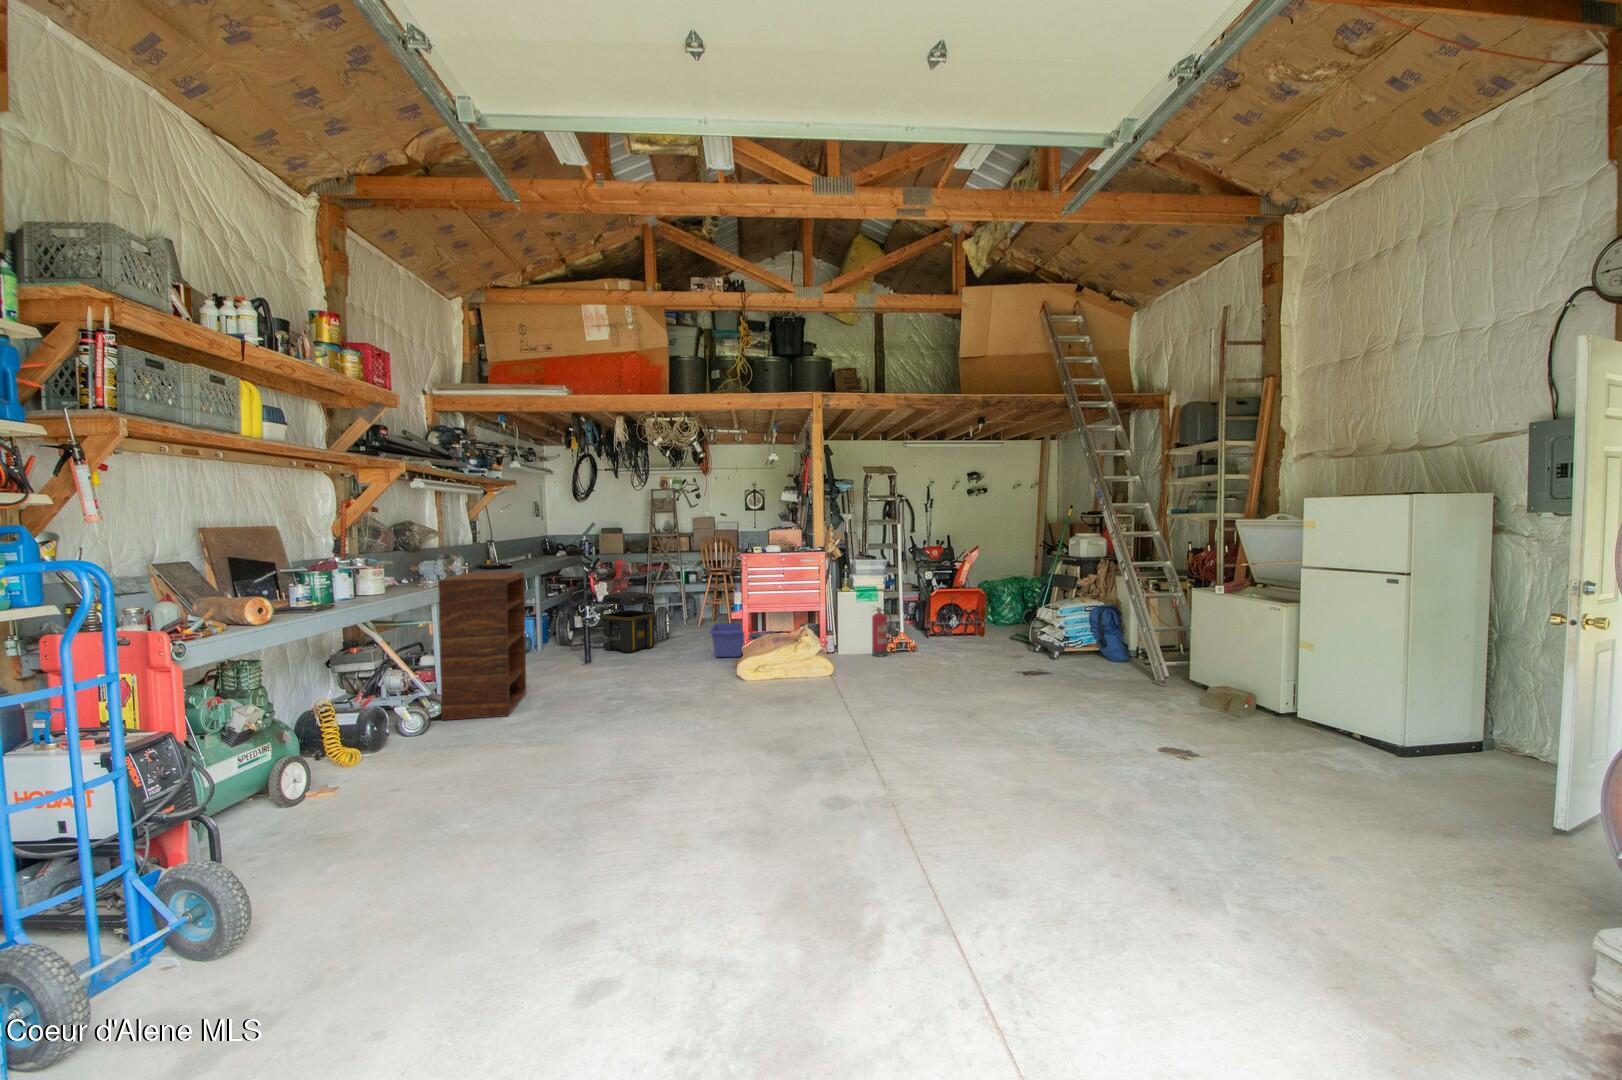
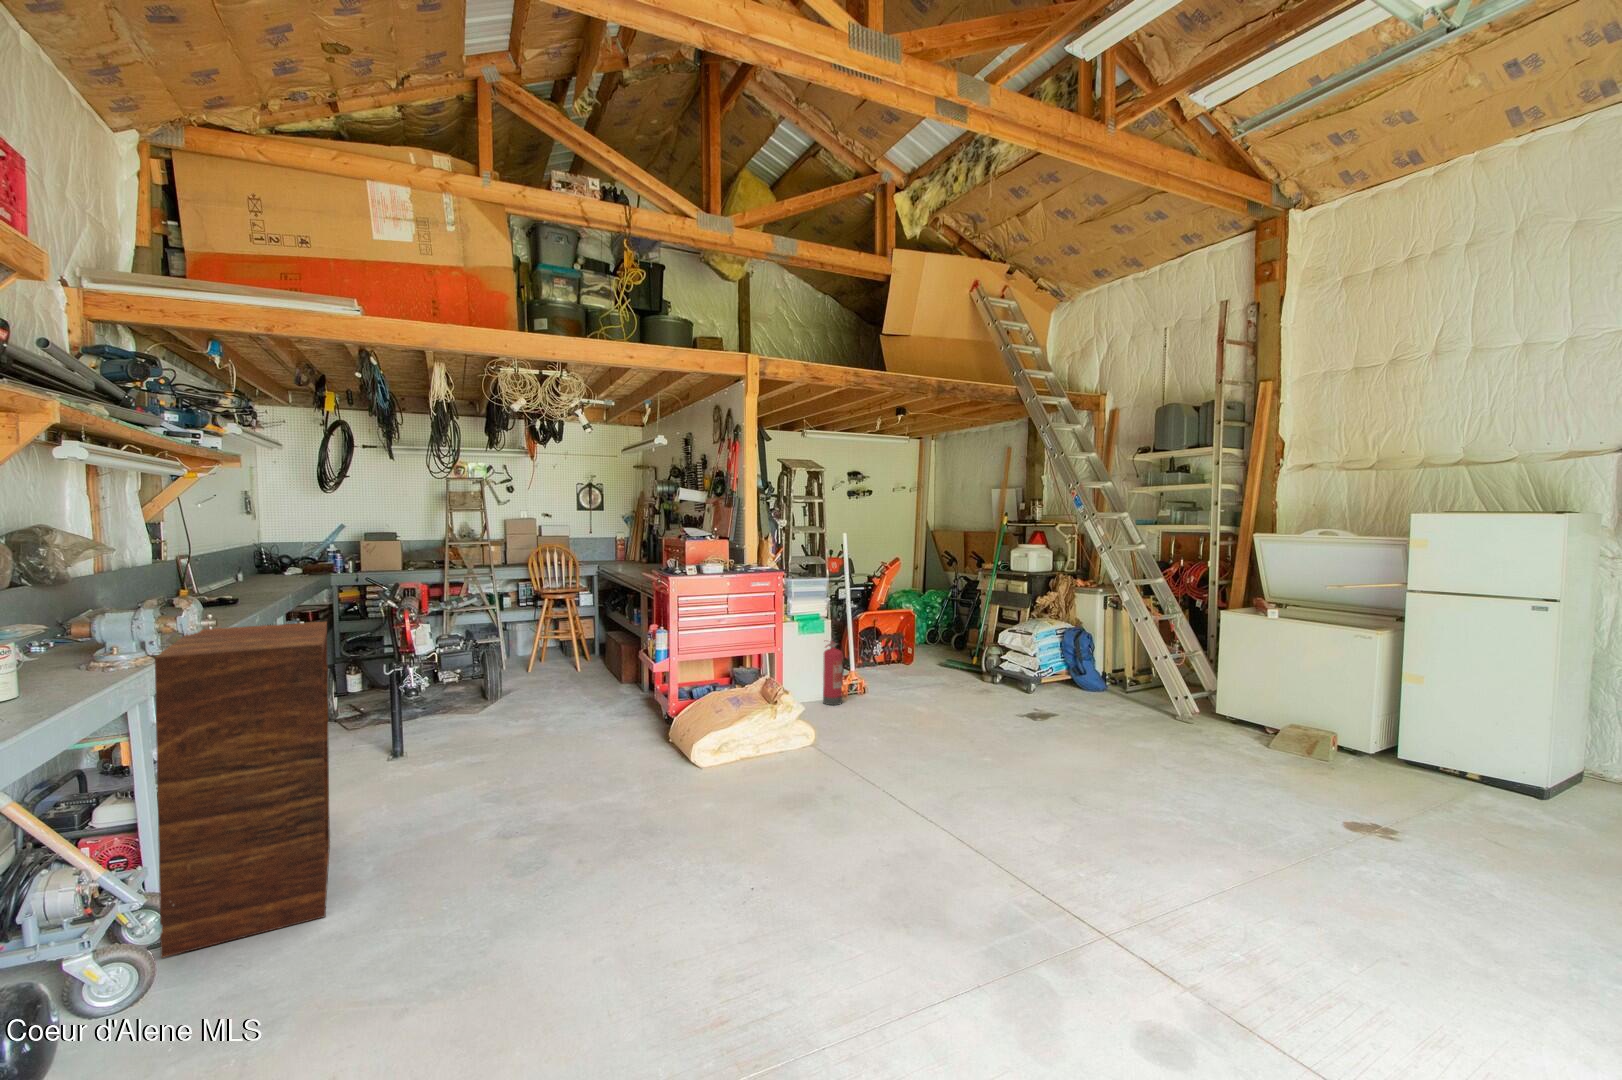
toolbox: present [602,592,655,653] -> none [413,632,502,729]
storage bin: present [709,623,744,657] -> none [598,670,662,726]

